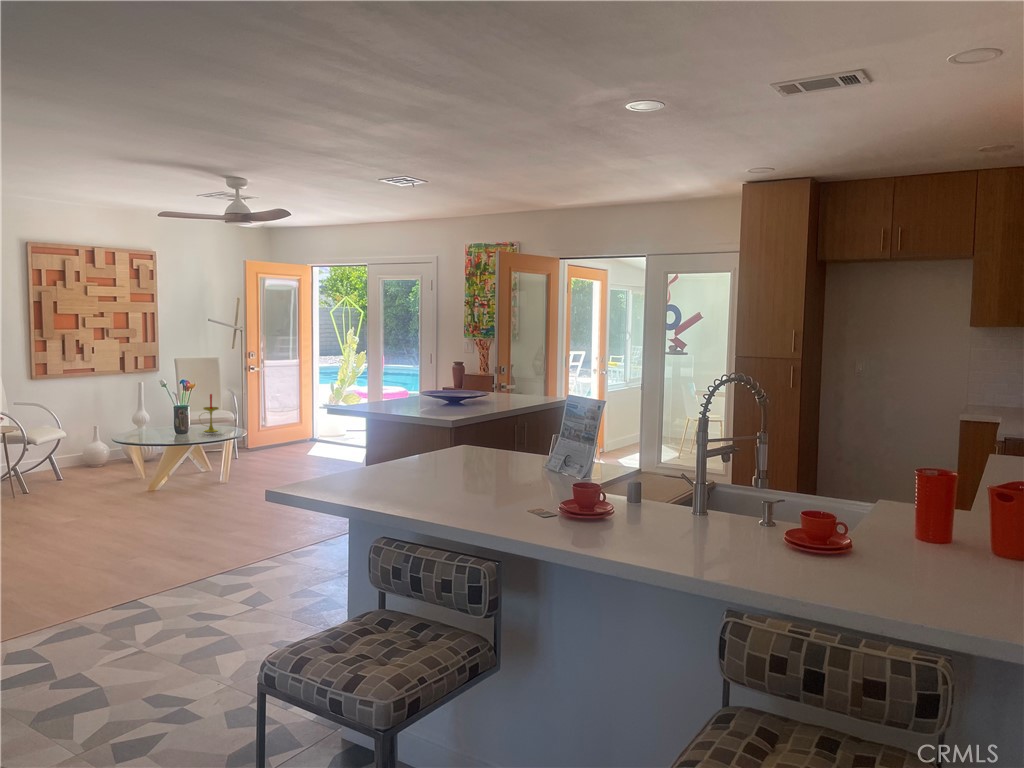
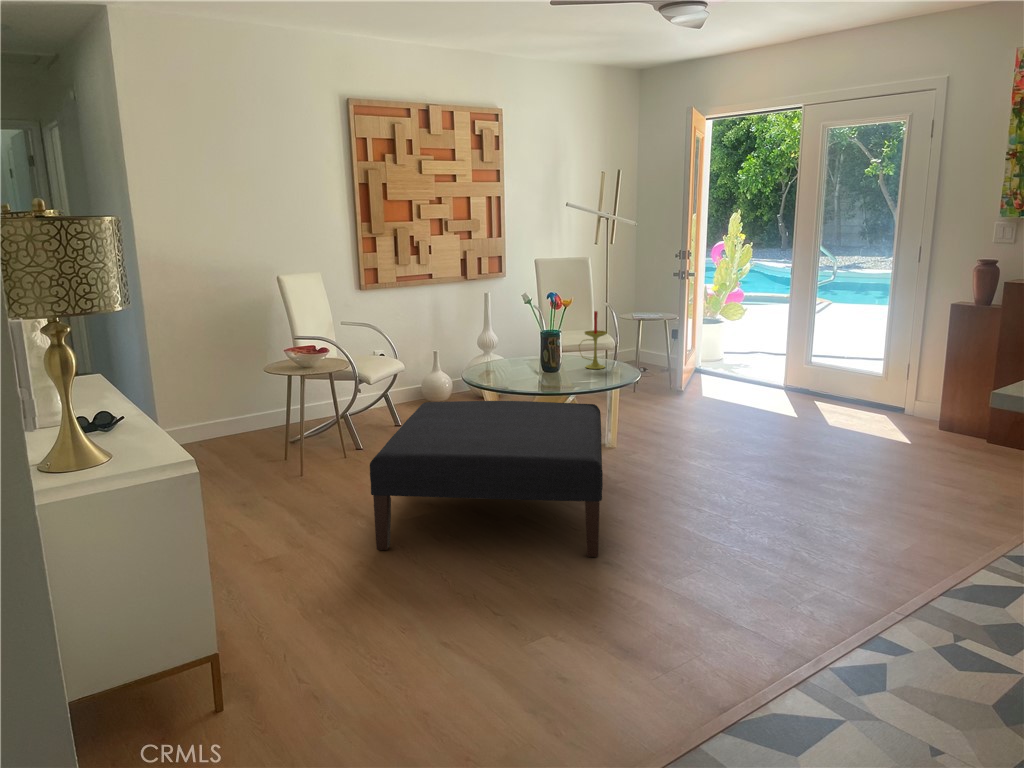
ottoman: none [31,451,205,541] -> present [370,401,603,557]

